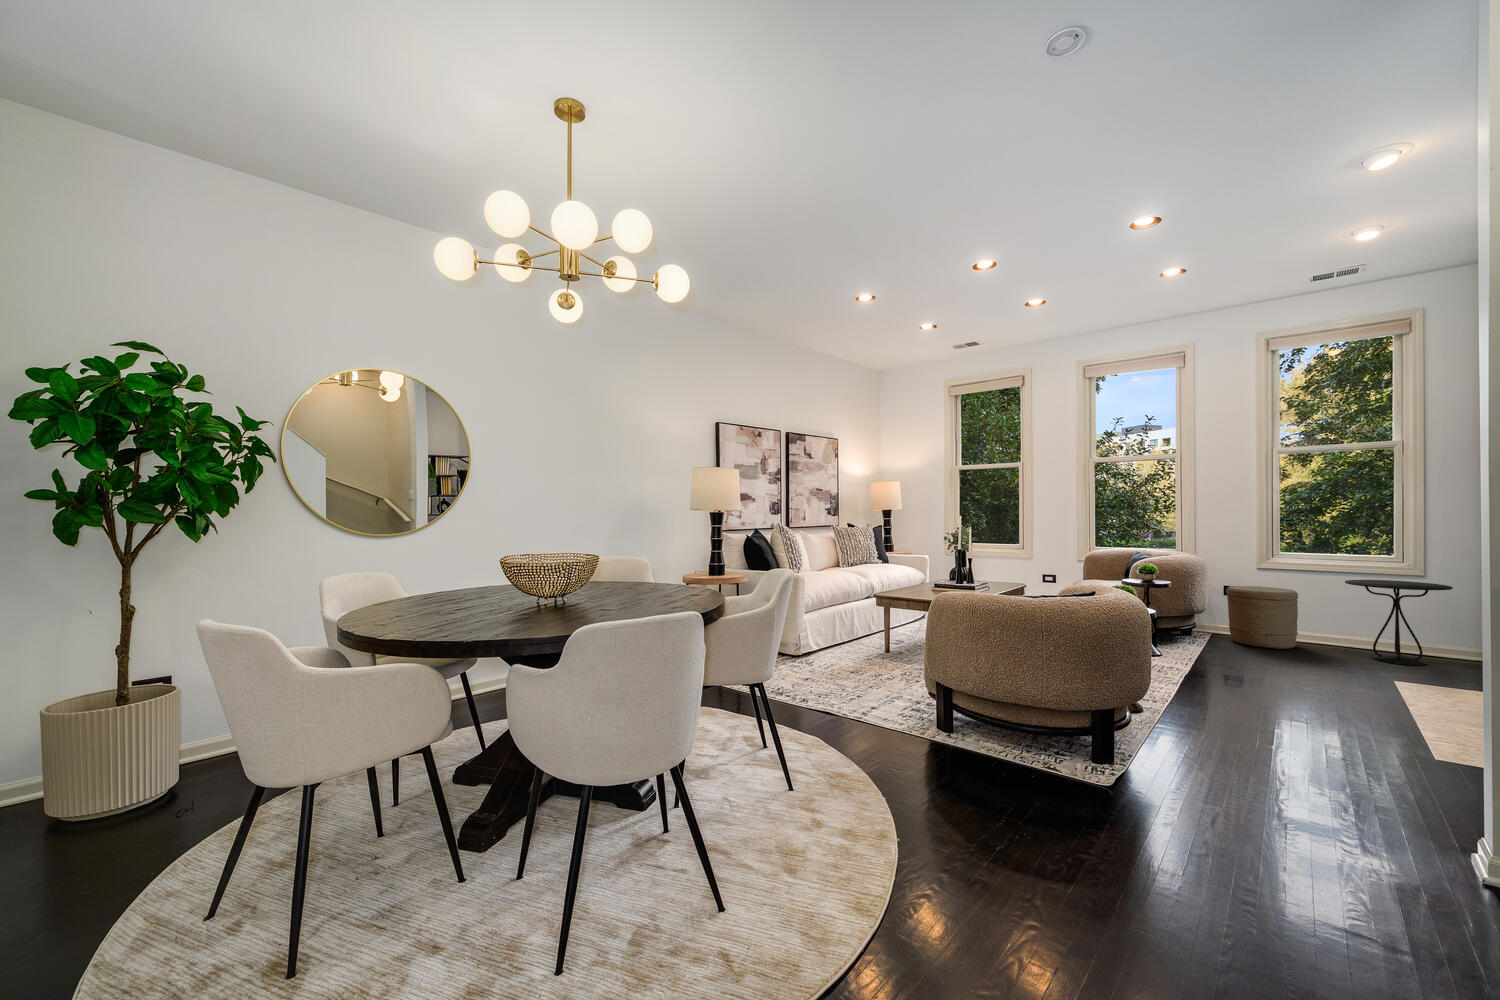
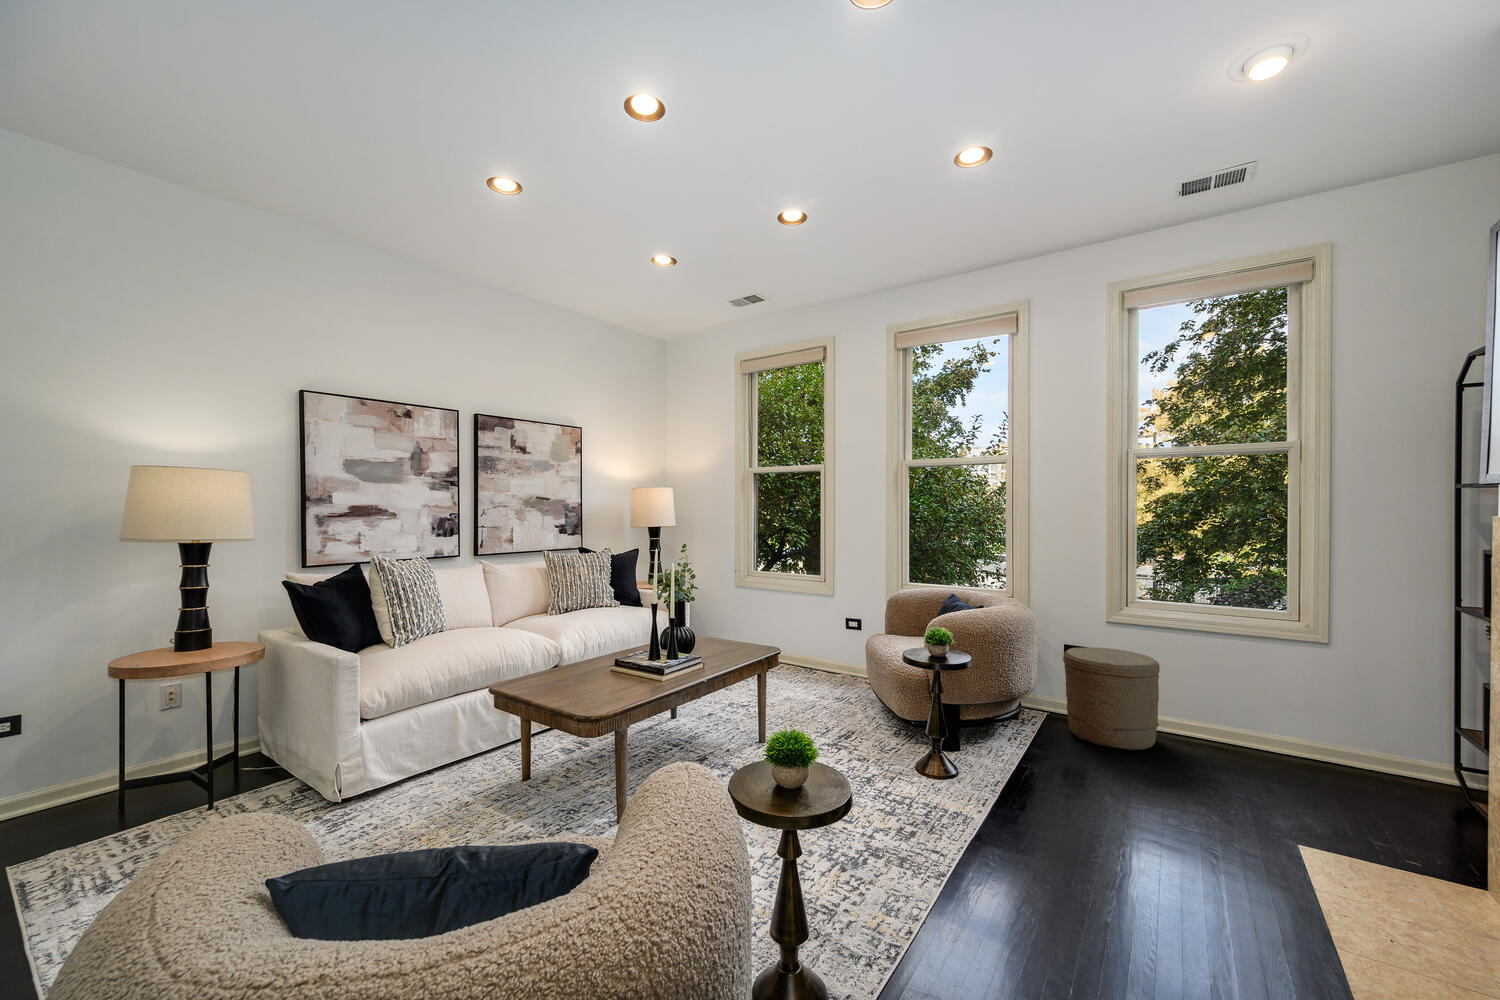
side table: present [1345,580,1453,665] -> none [1224,646,1380,791]

